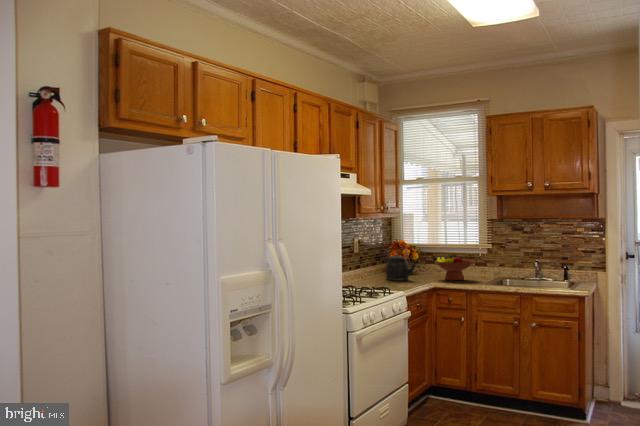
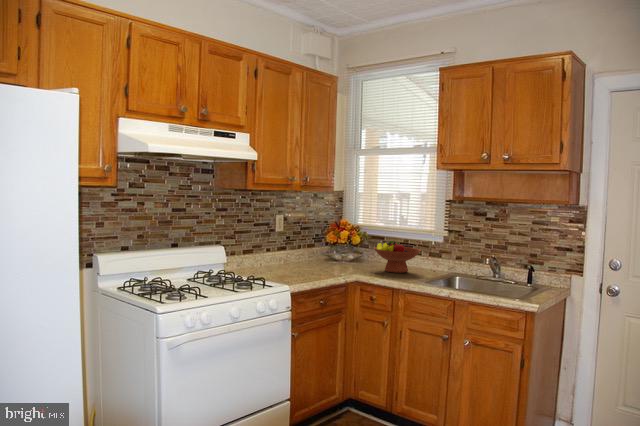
kettle: present [386,248,417,281] -> none [313,228,348,268]

